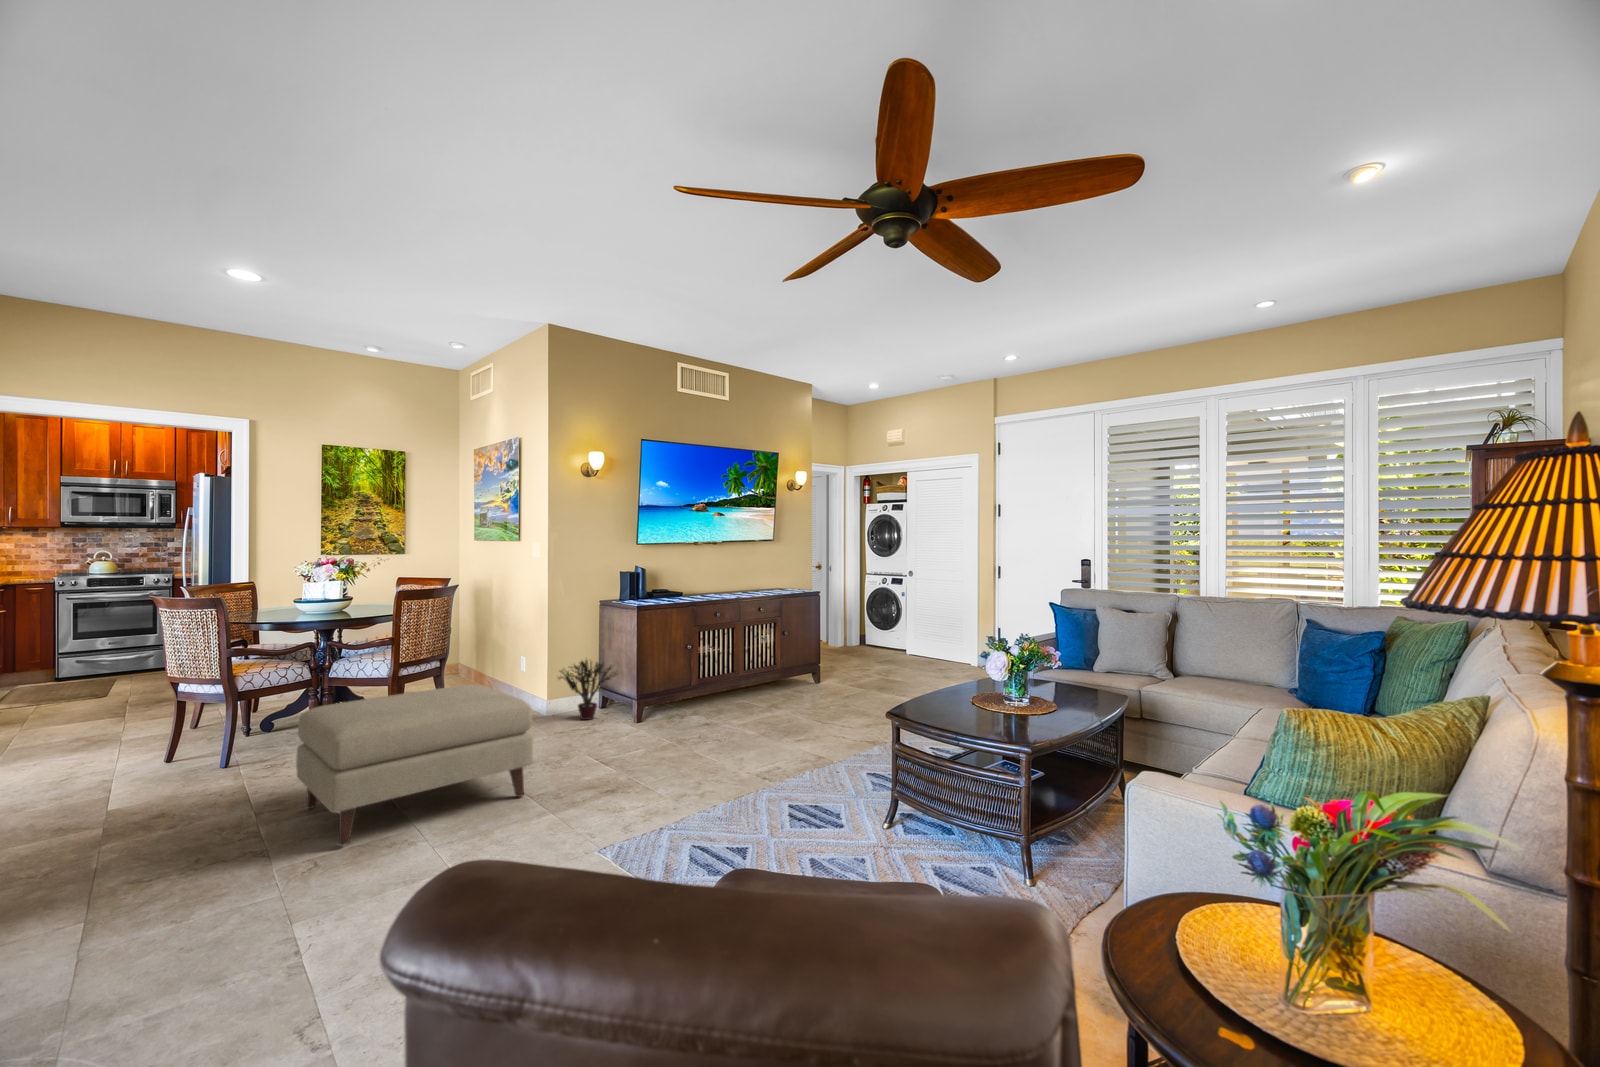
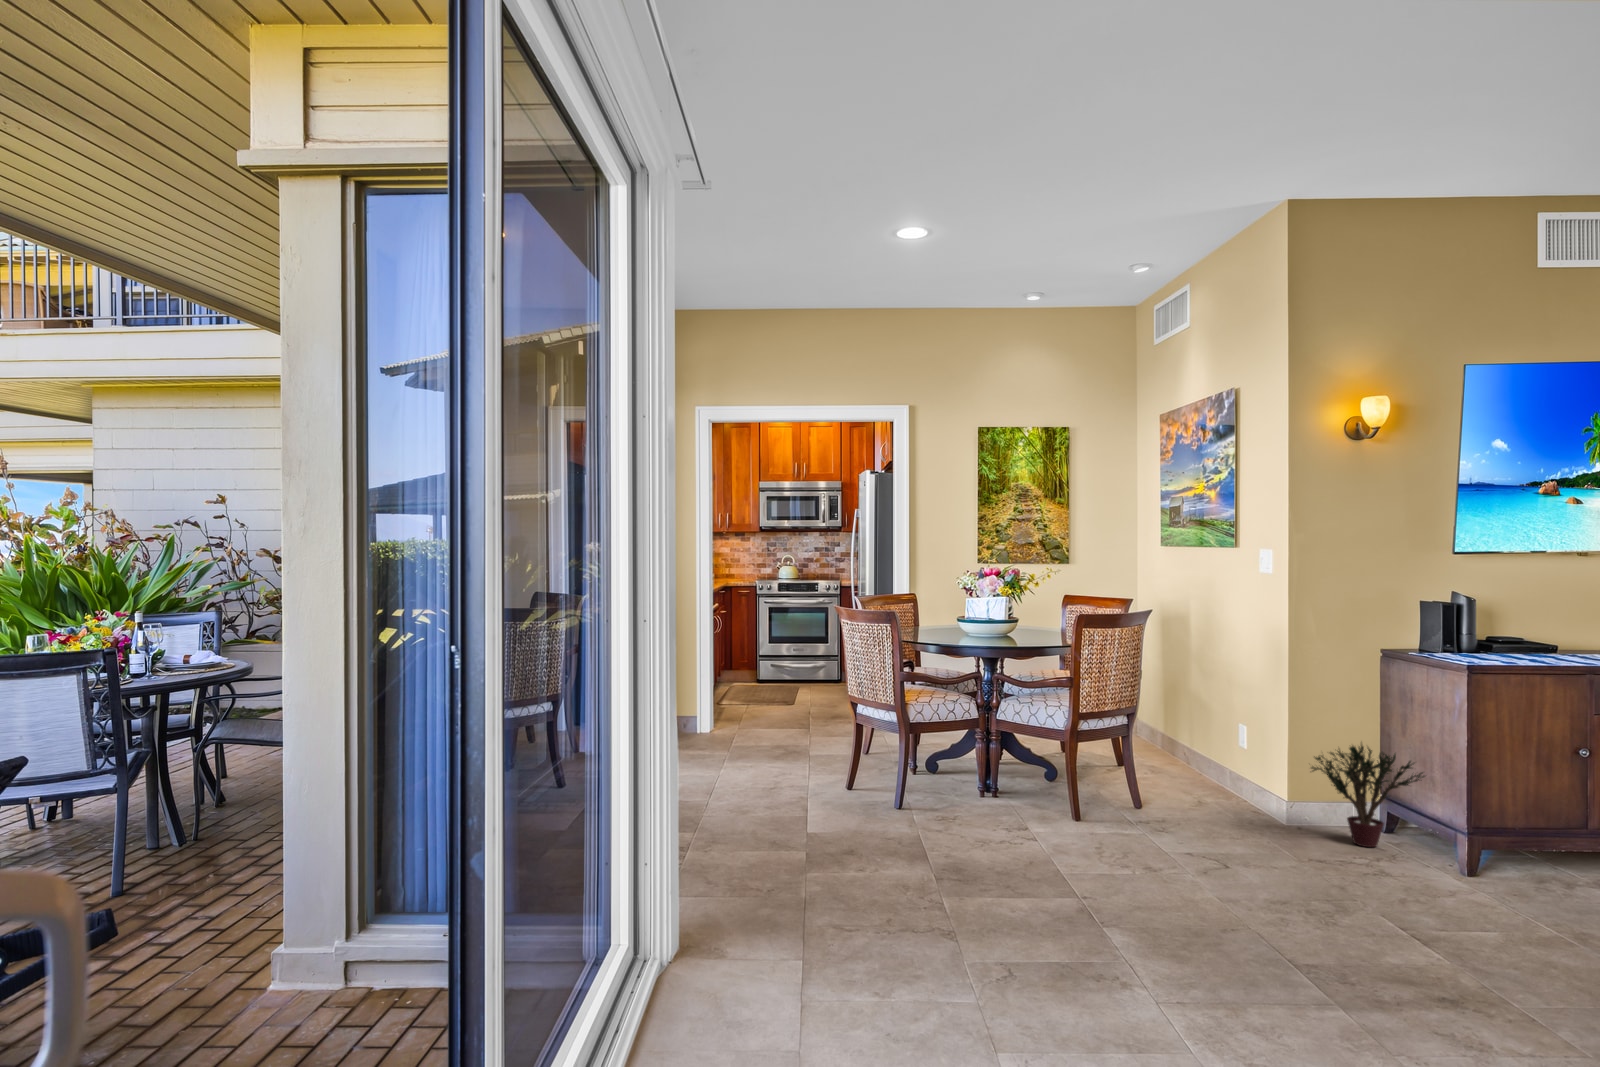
ottoman: present [296,684,533,846] -> none [974,764,1301,970]

